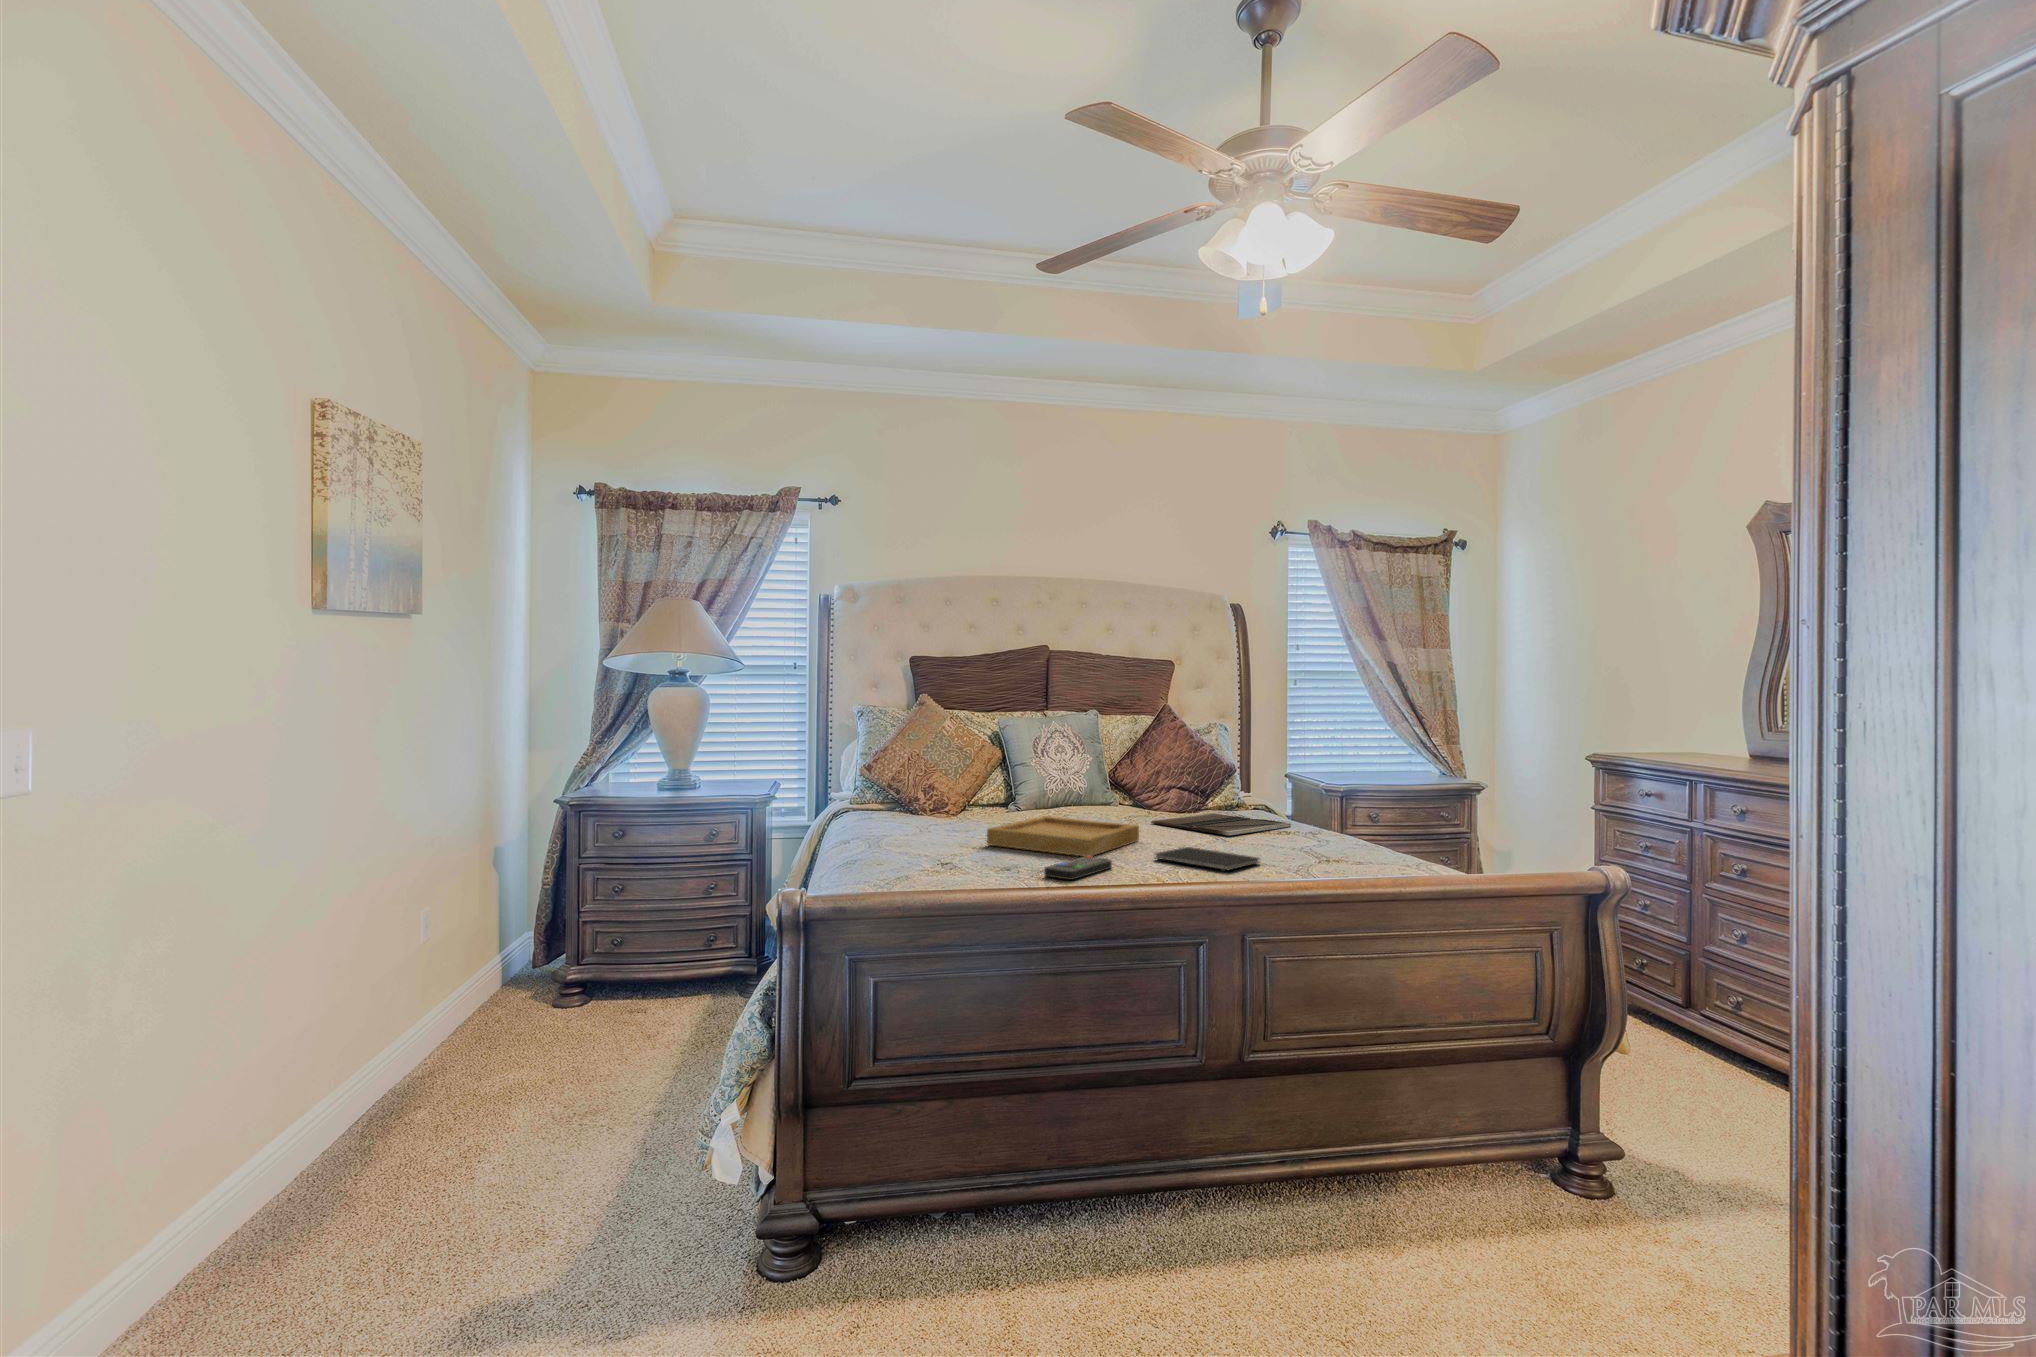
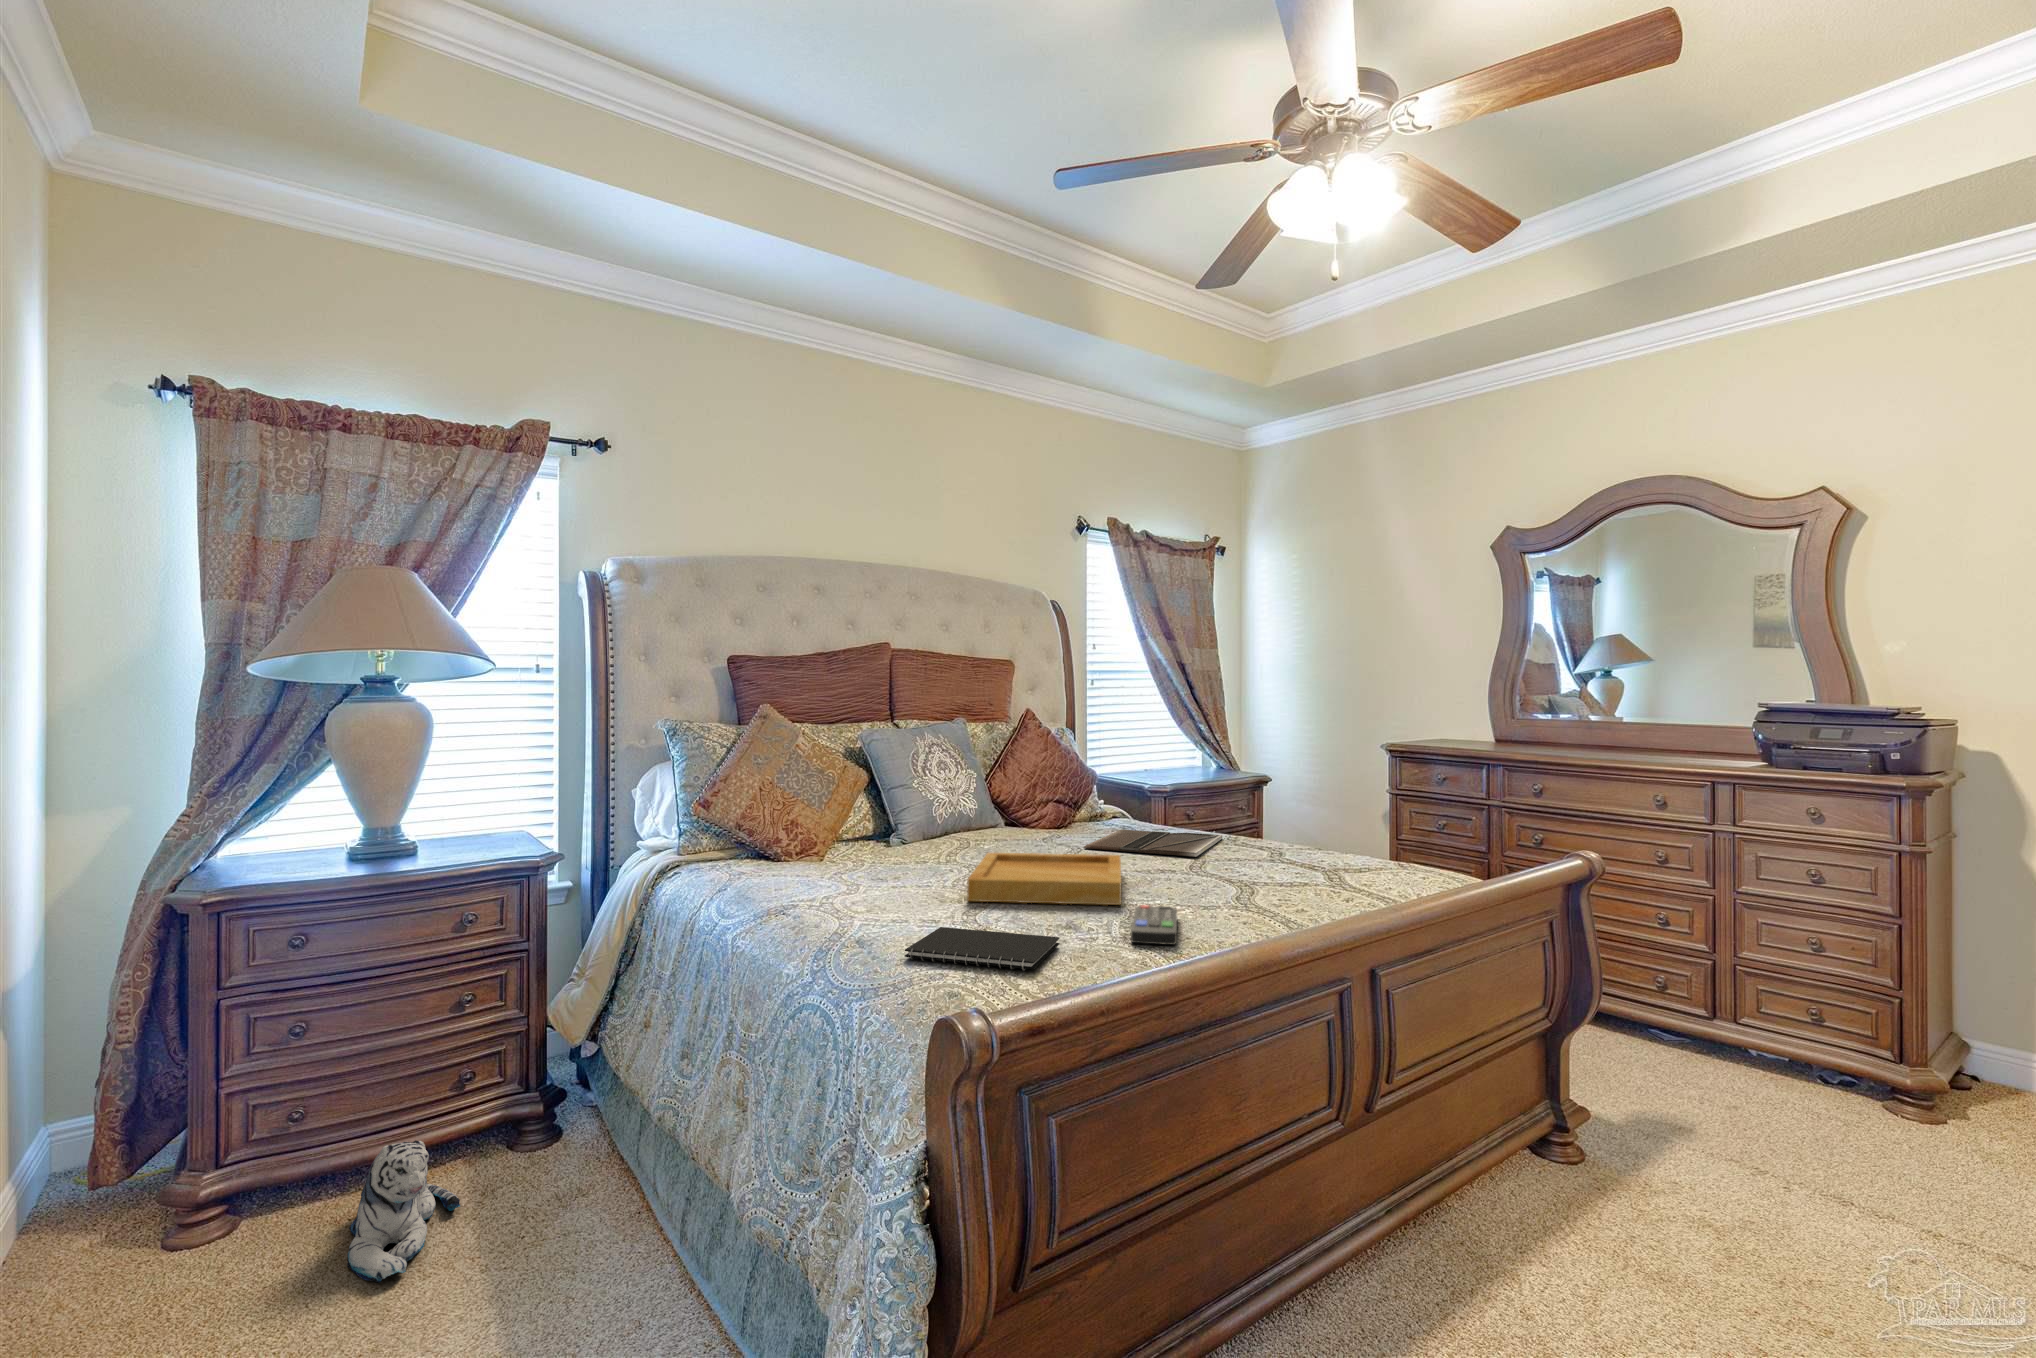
notebook: present [1155,847,1259,870] -> present [905,927,1060,971]
plush toy: none [632,967,702,1044] -> present [347,1140,460,1282]

